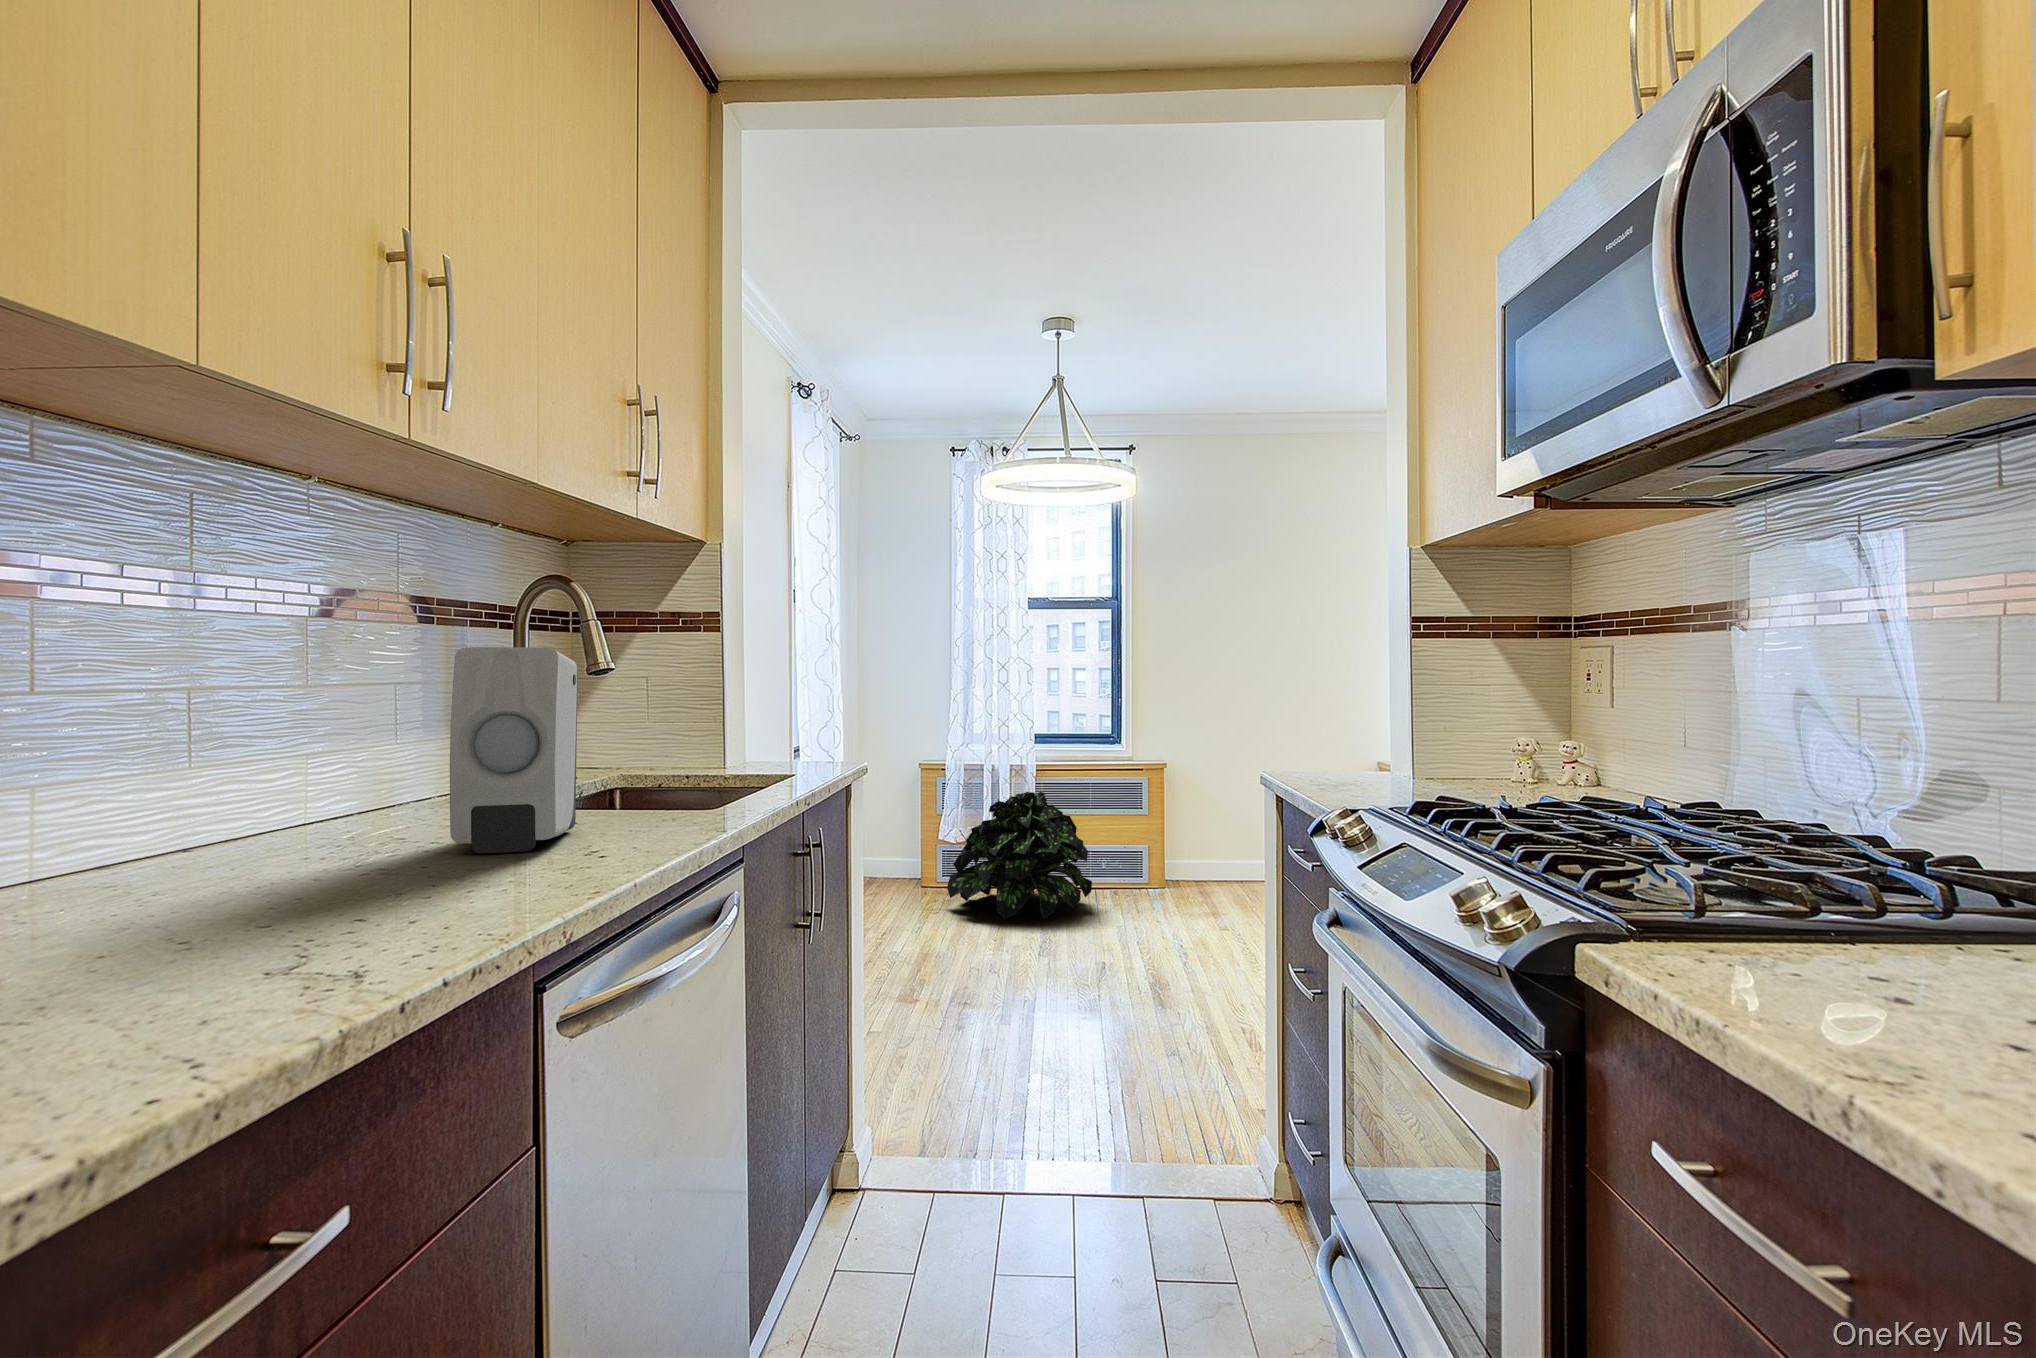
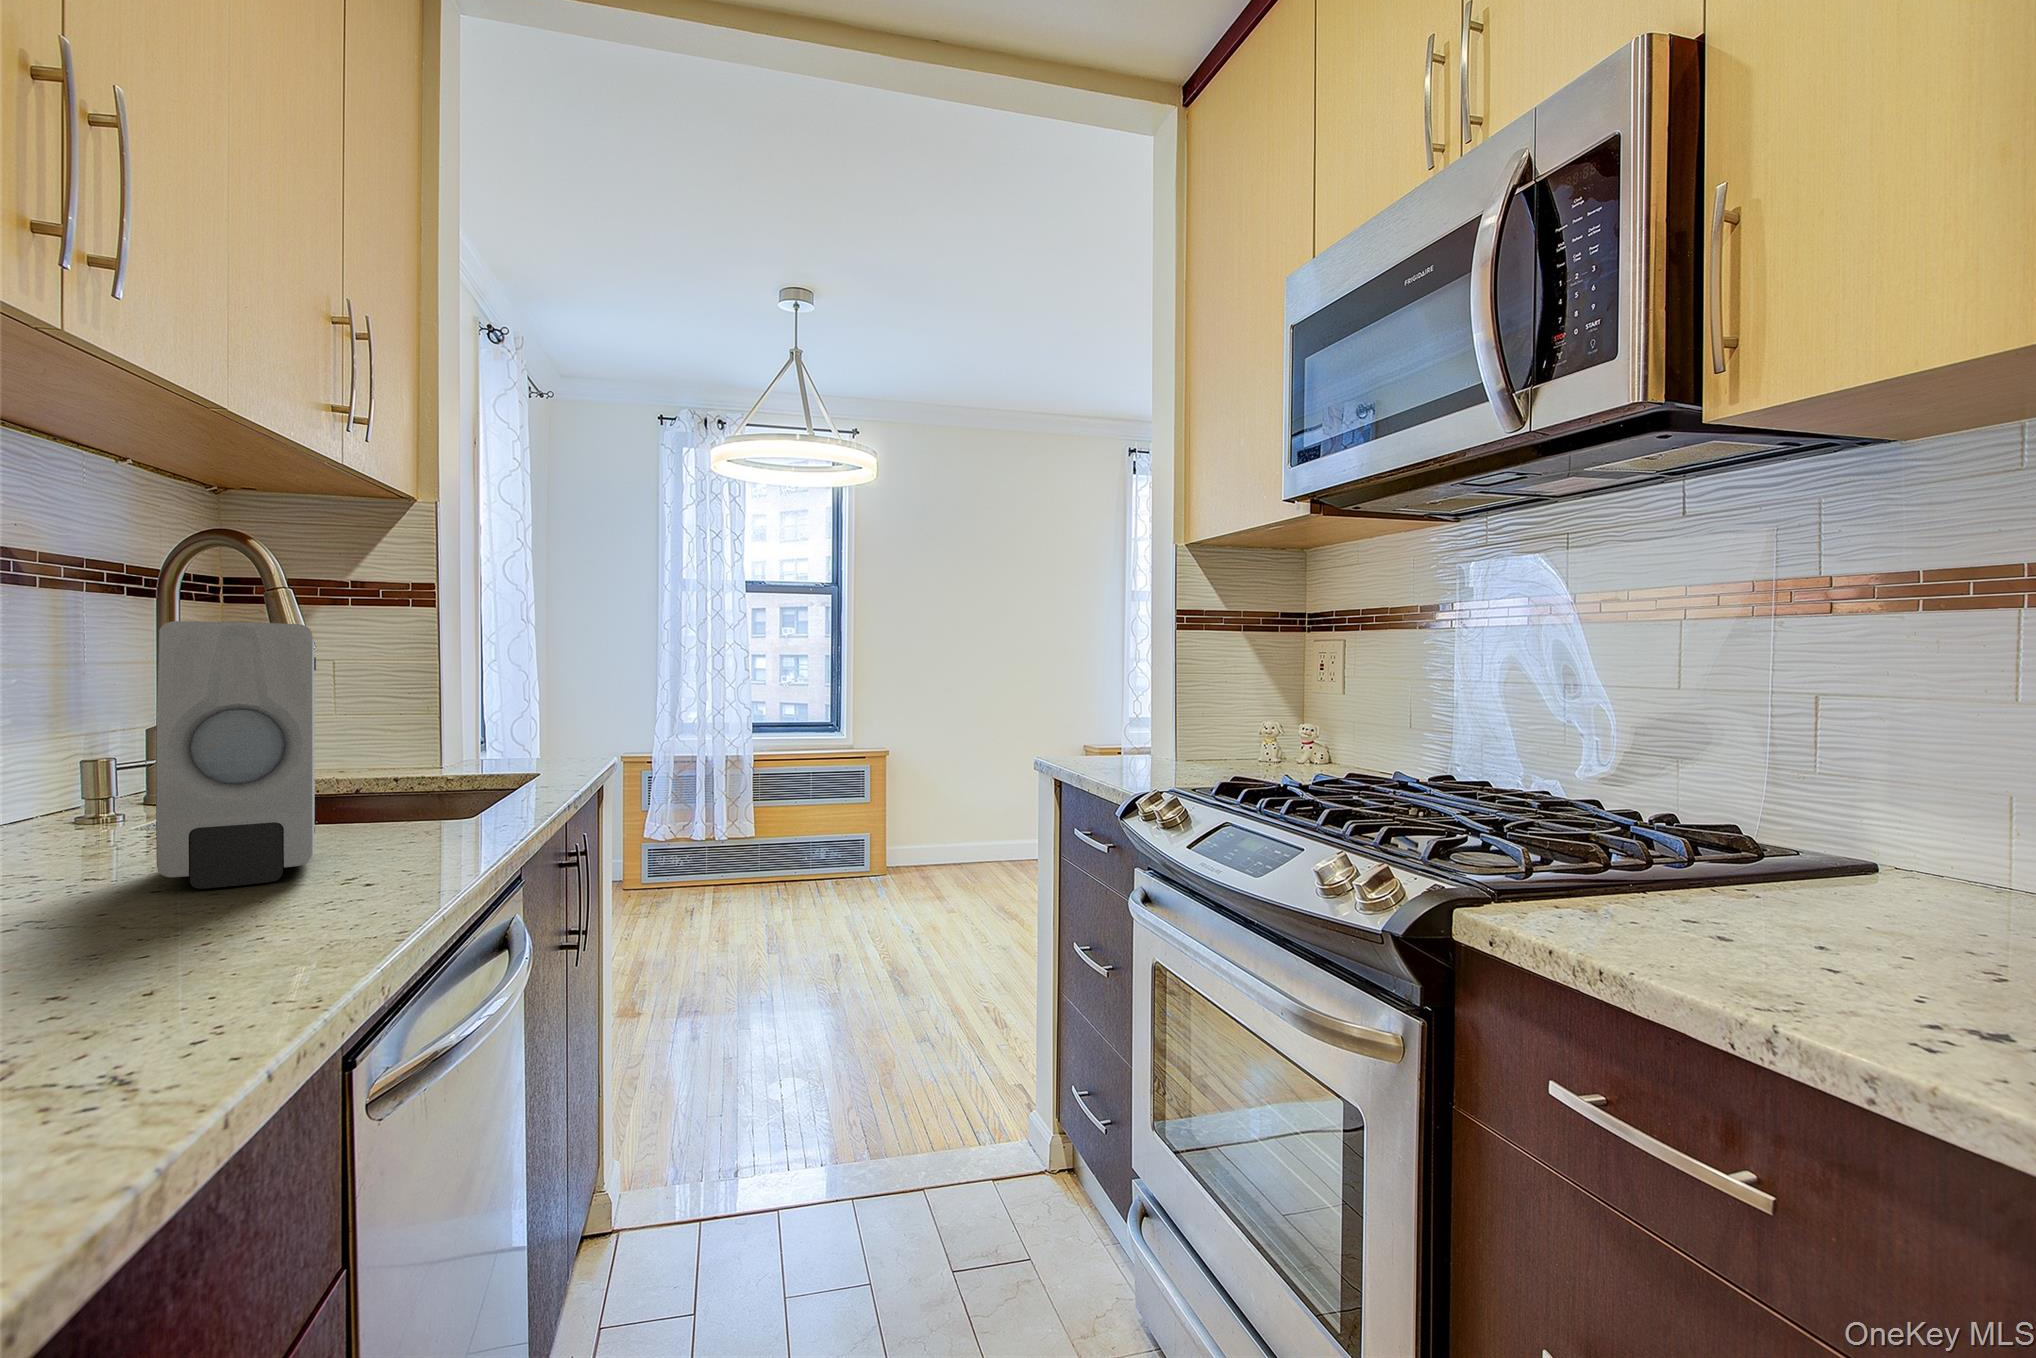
potted plant: present [947,792,1092,919] -> none [656,784,820,923]

